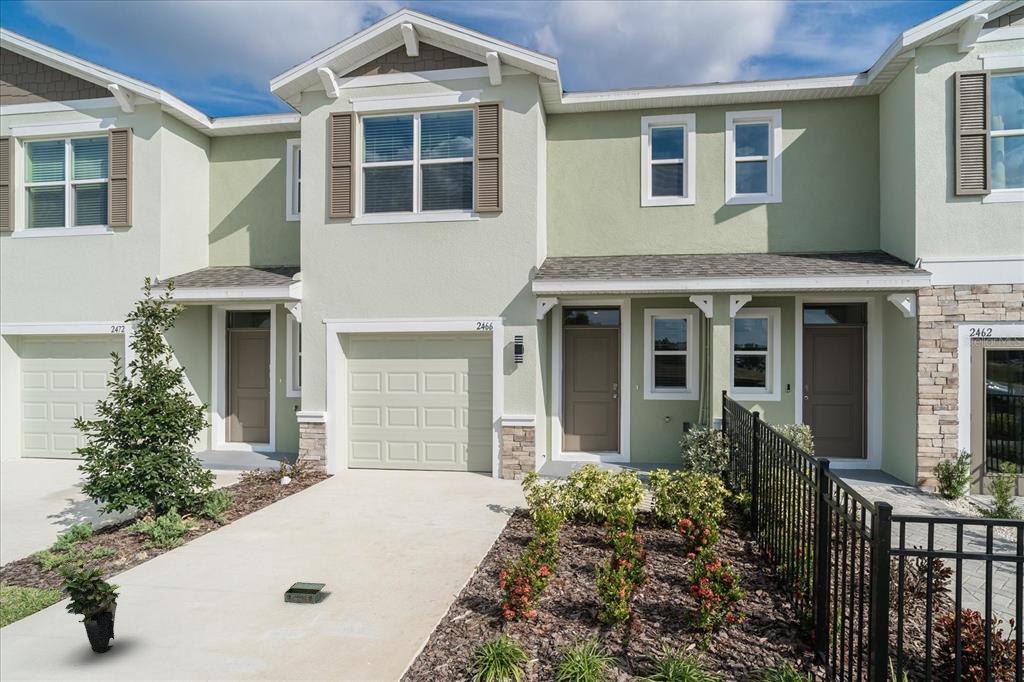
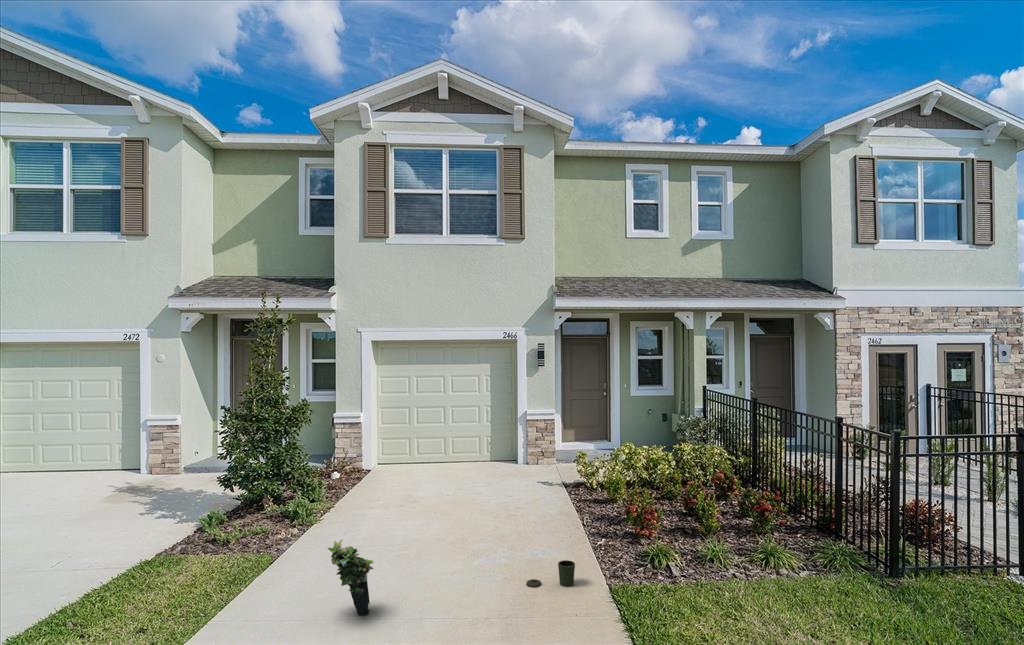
toolbox: present [284,582,326,603] -> none [465,552,492,568]
trash can: none [323,608,382,644] -> present [526,560,575,587]

